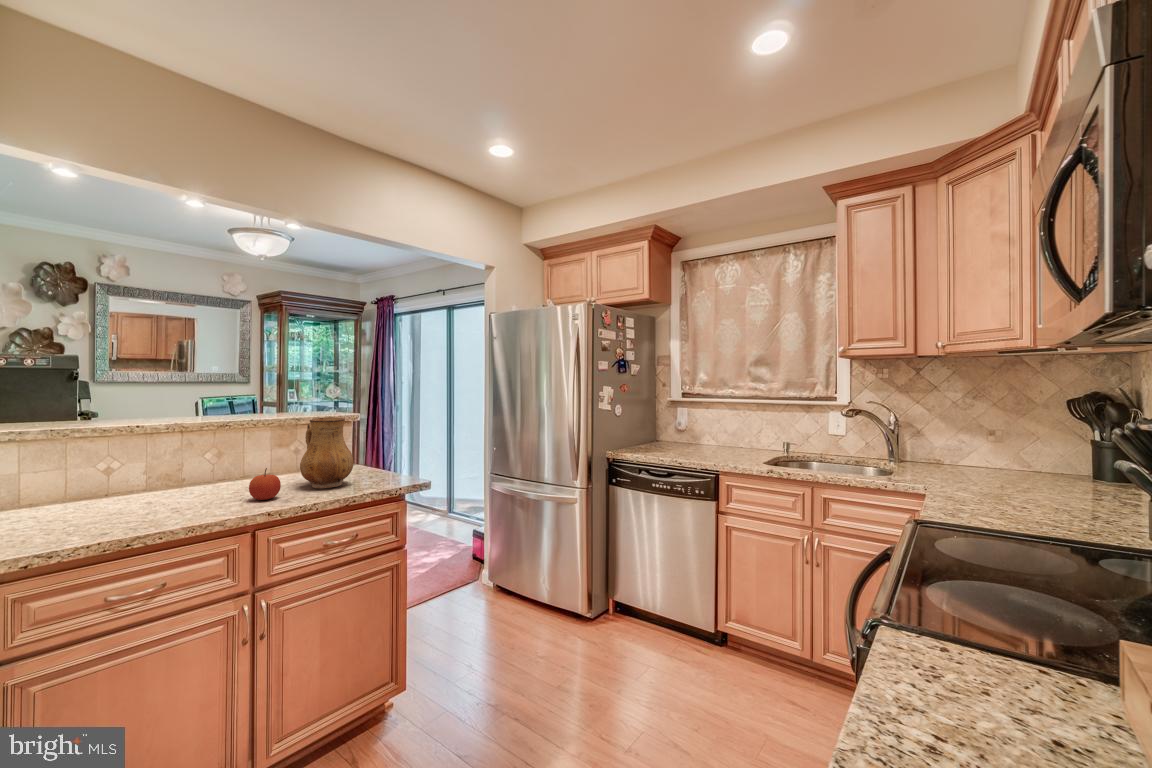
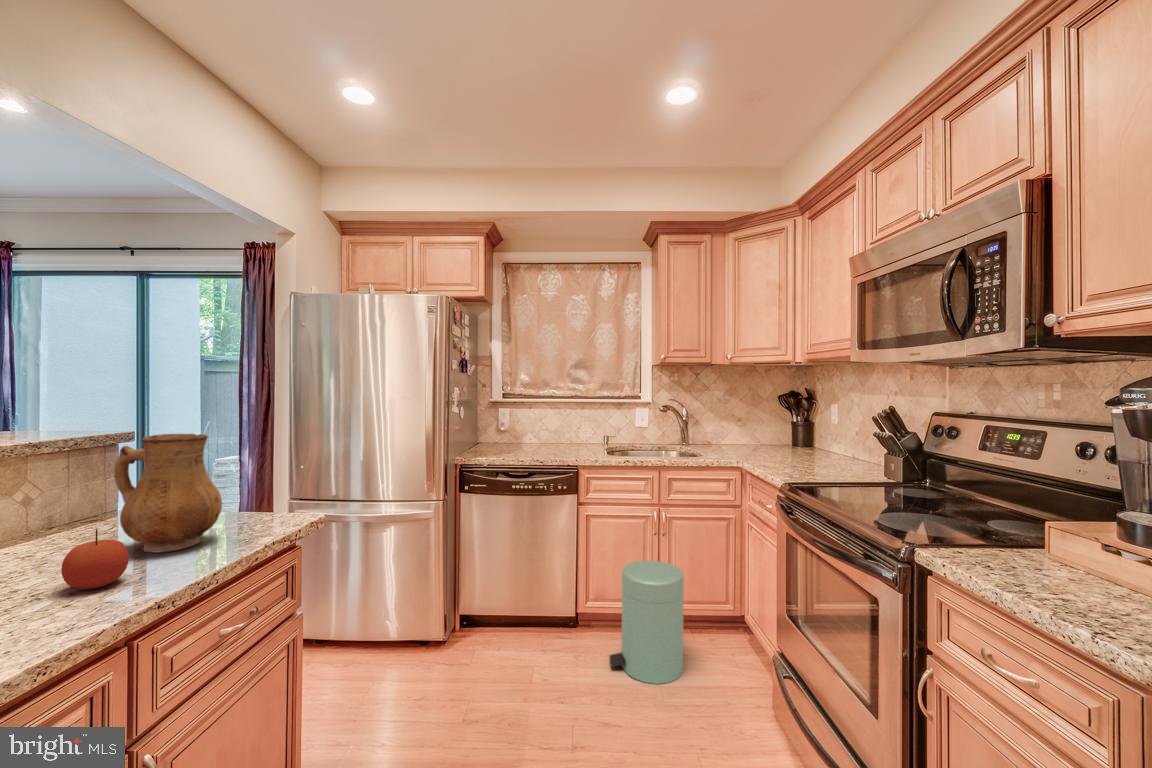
trash can: none [722,587,814,736] -> present [610,561,684,684]

